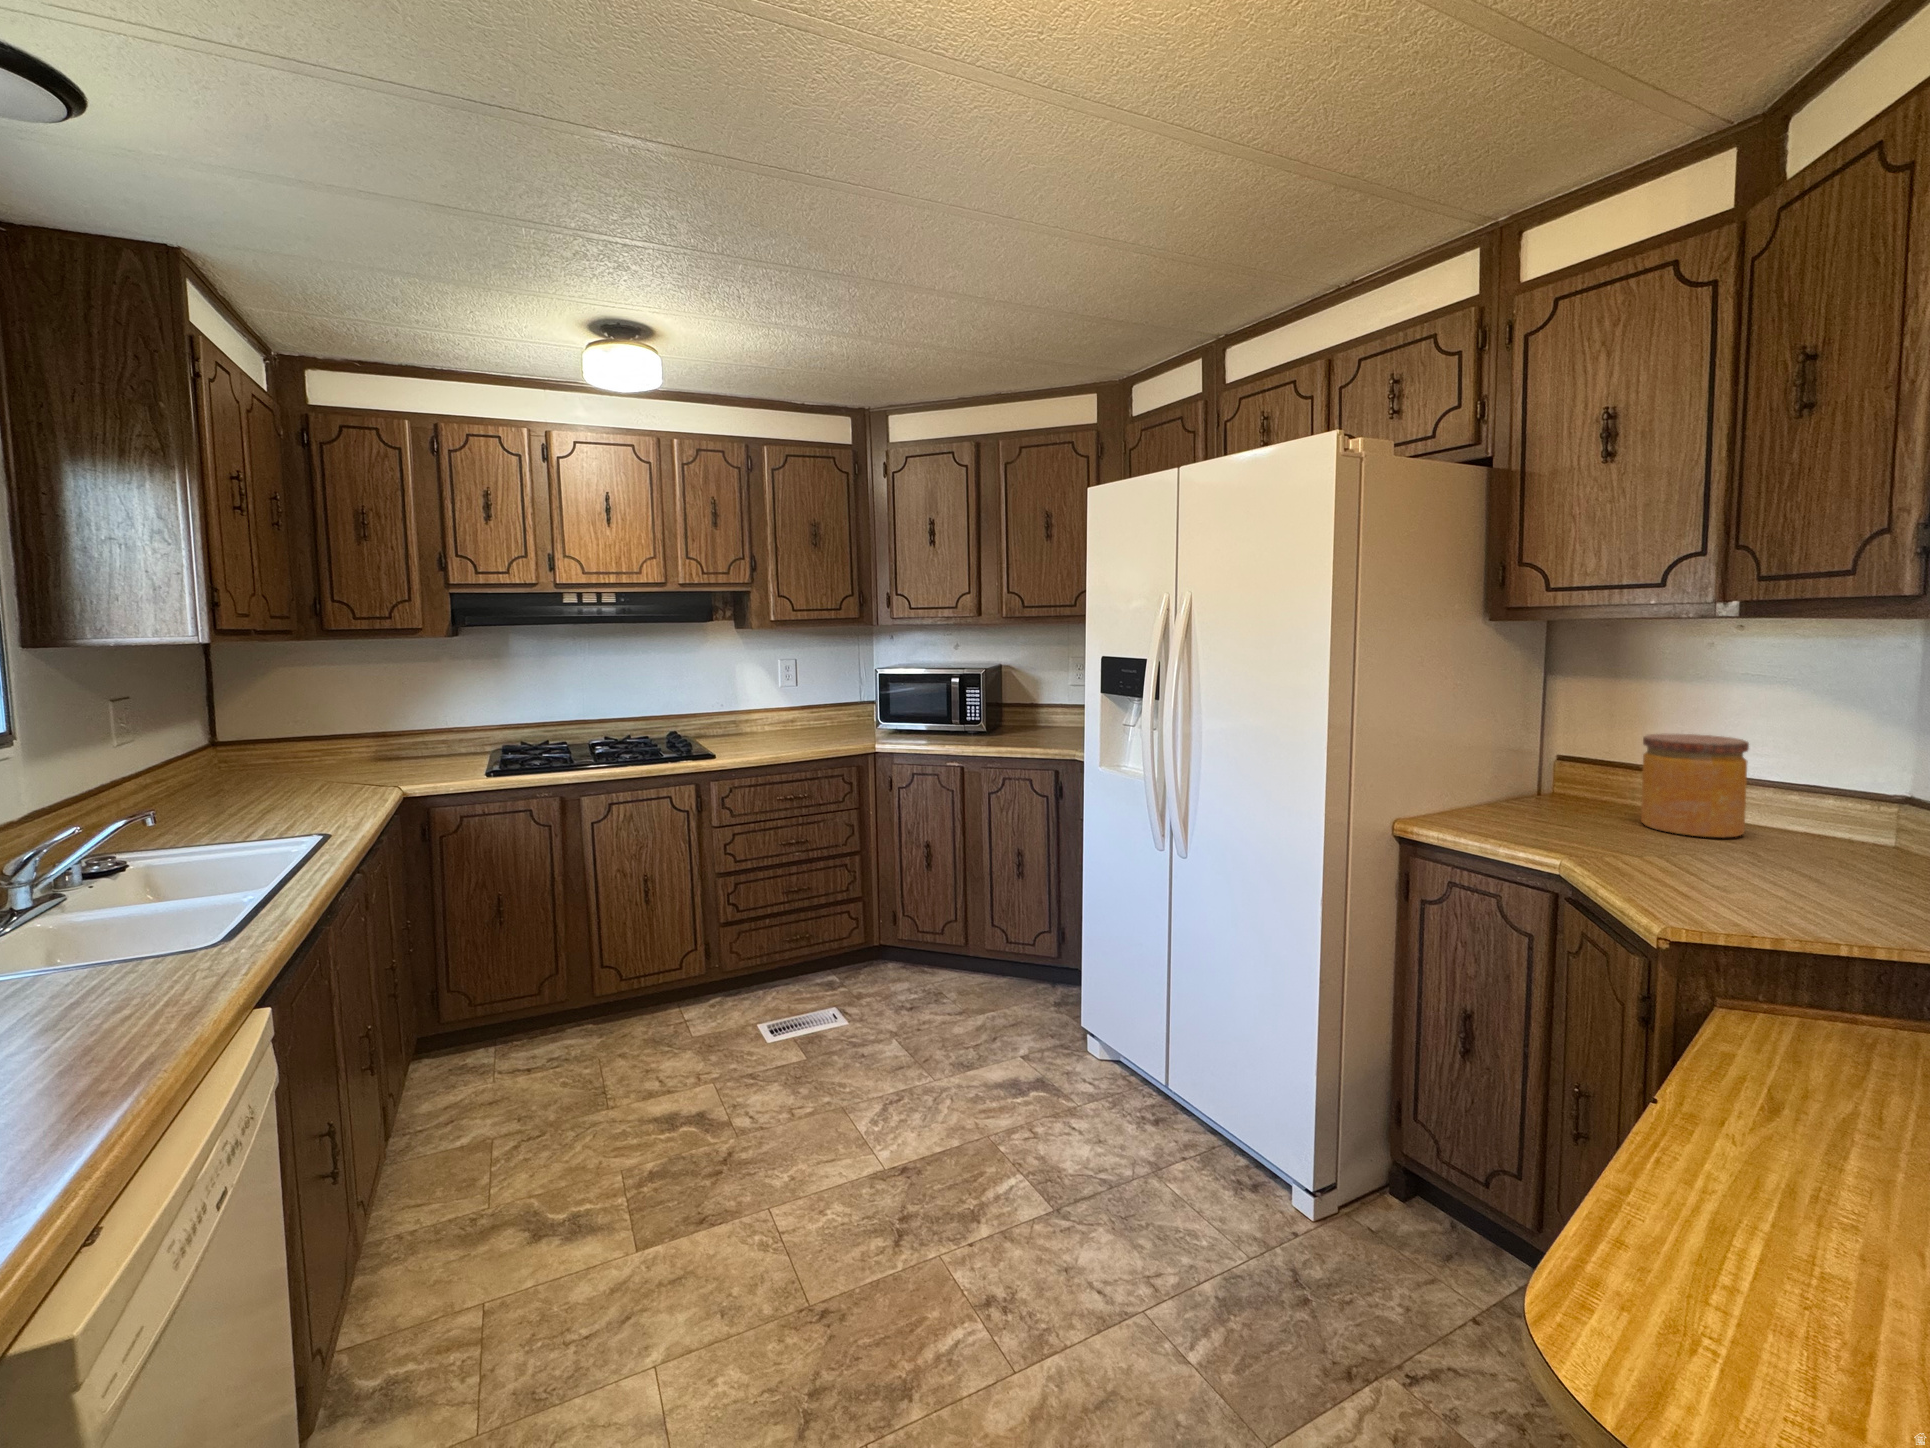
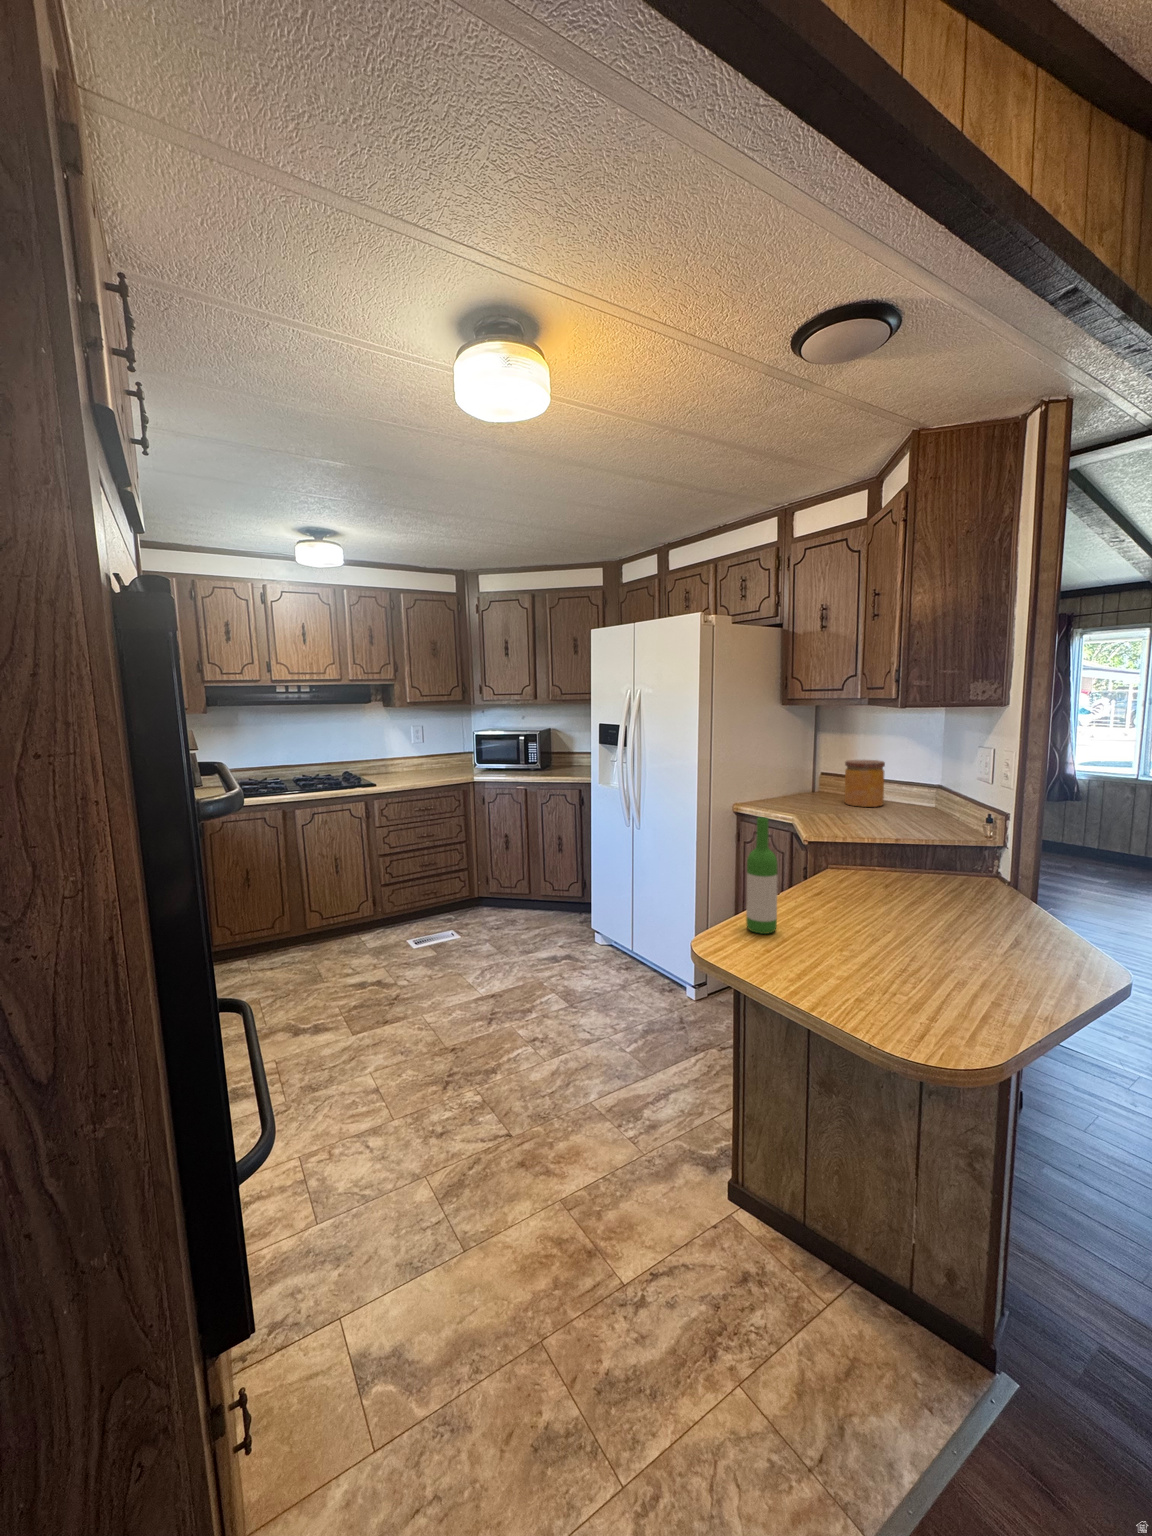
wine bottle: none [1686,944,1824,1326] -> present [746,817,778,934]

